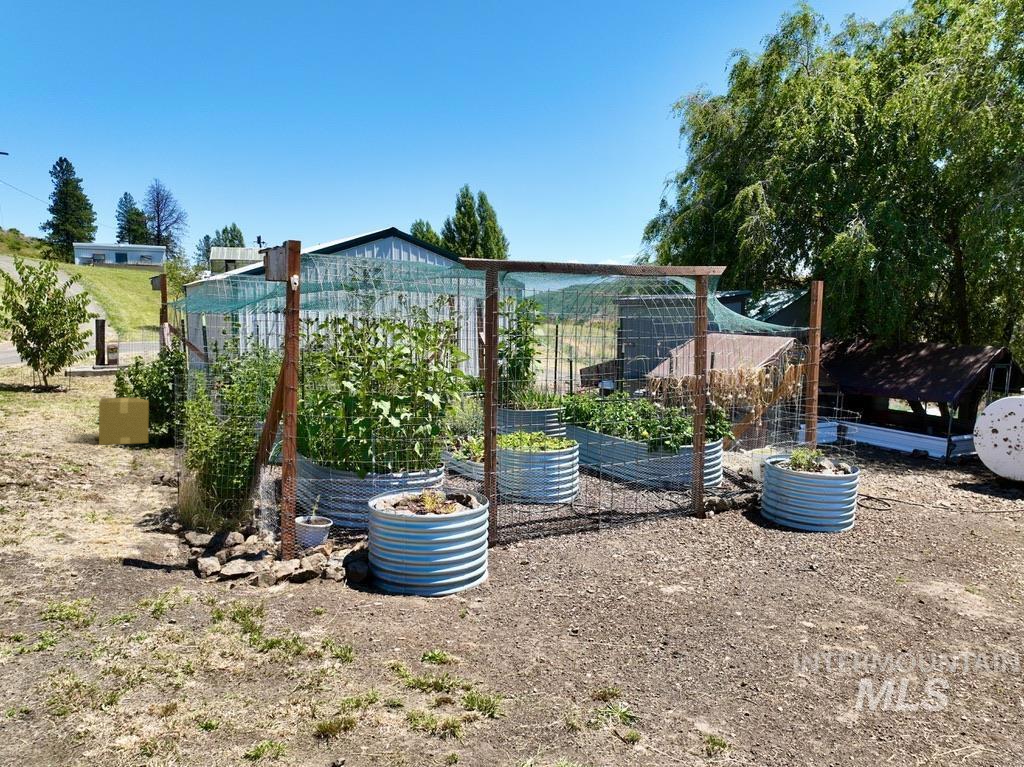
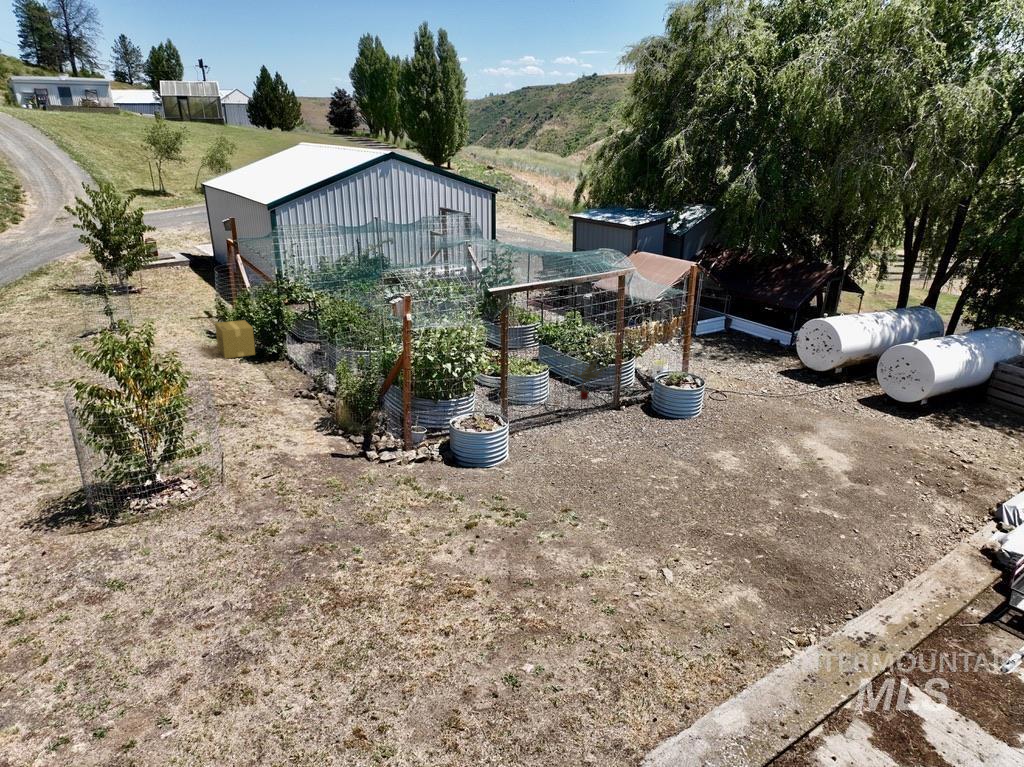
potted tree: none [615,429,671,501] -> present [572,359,603,399]

